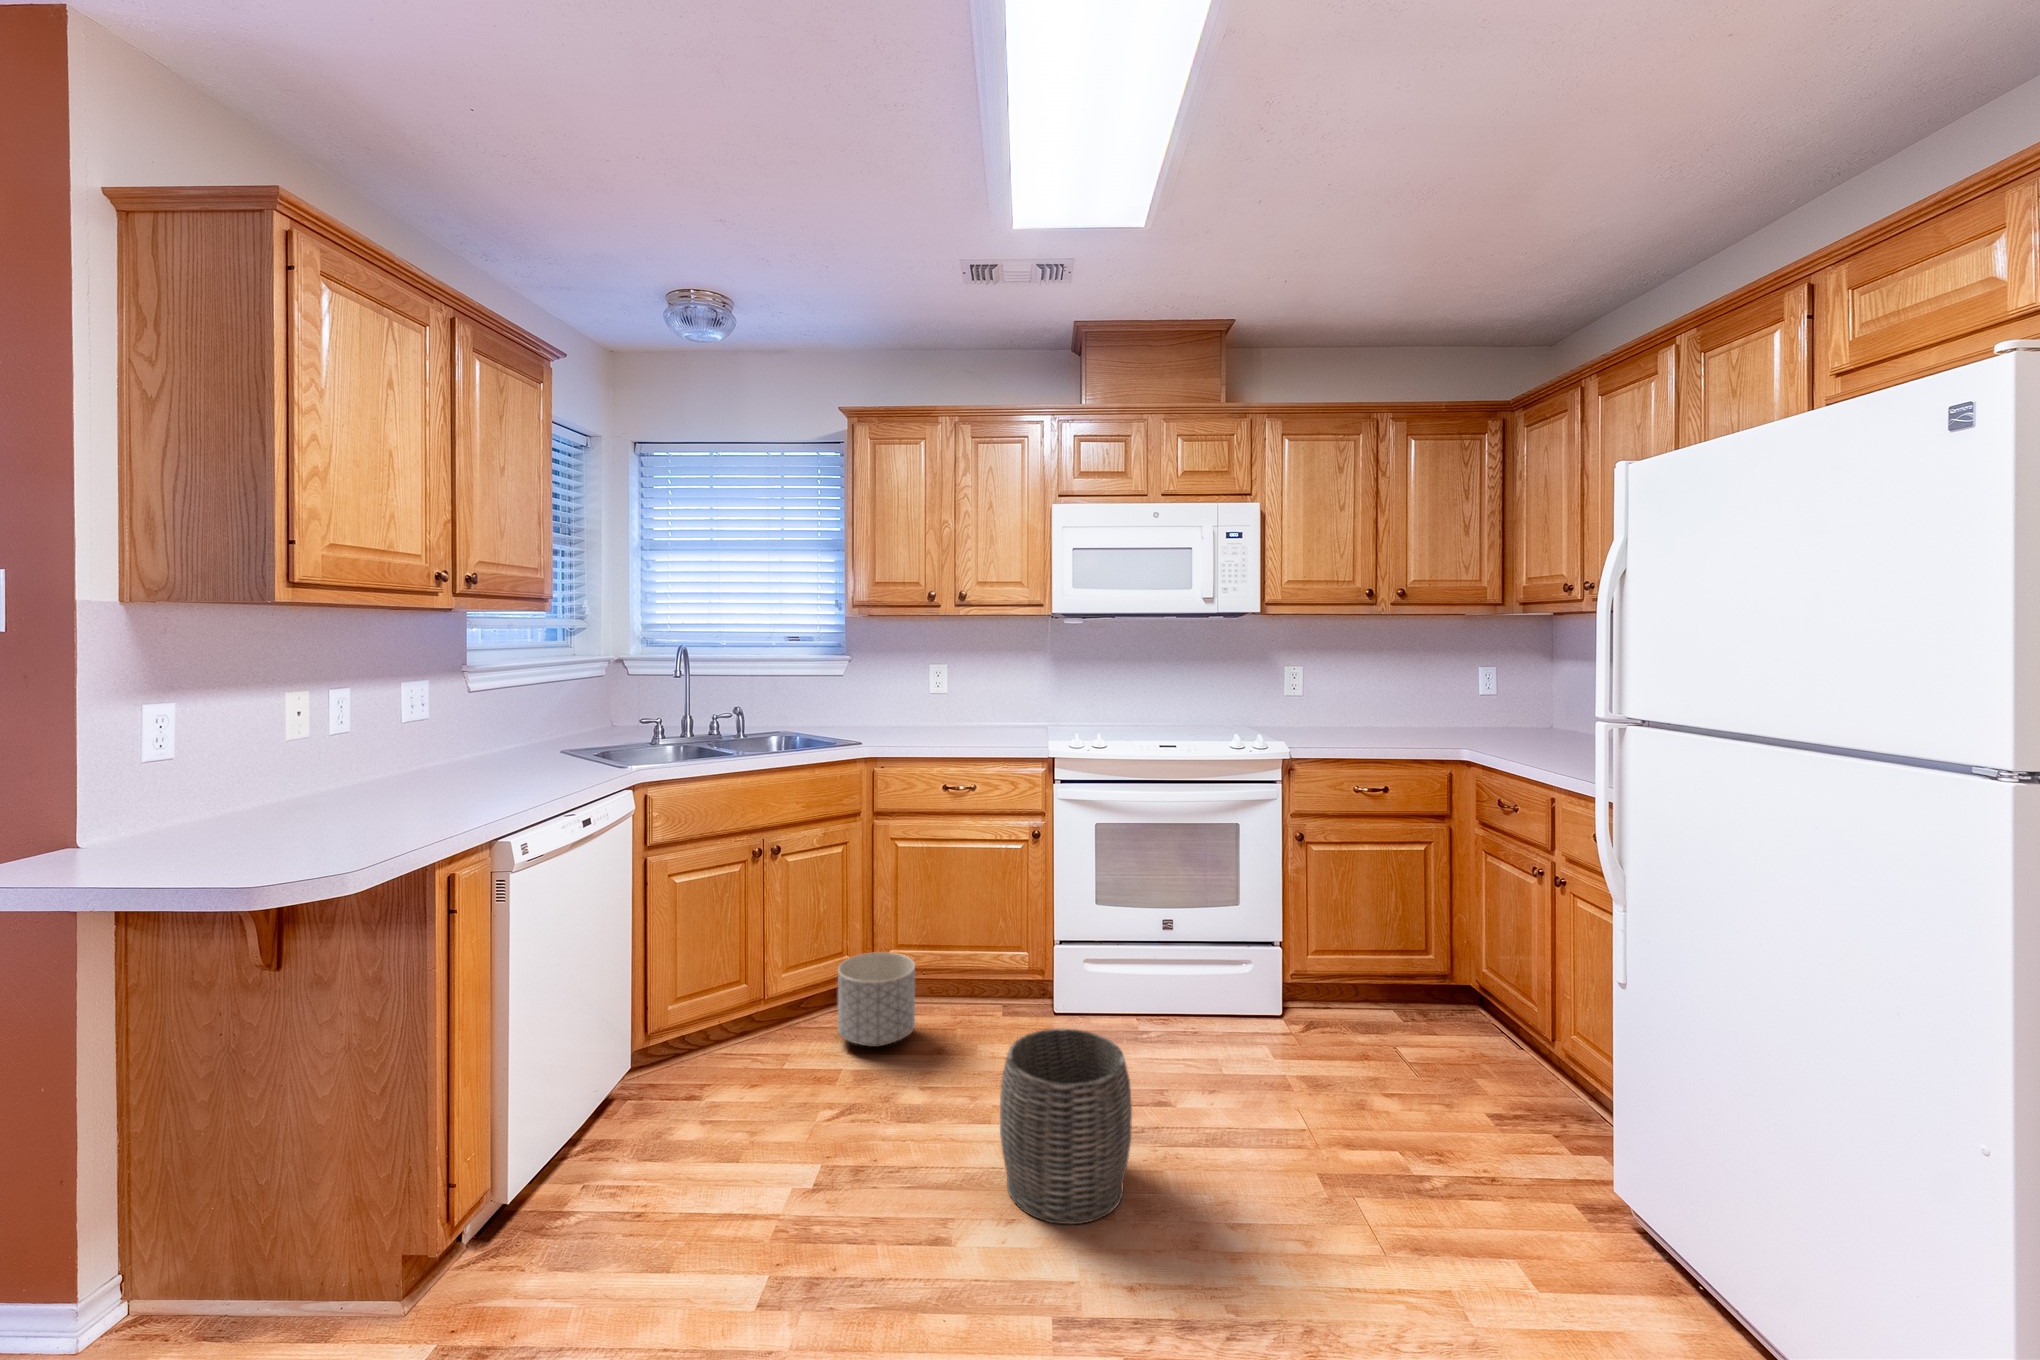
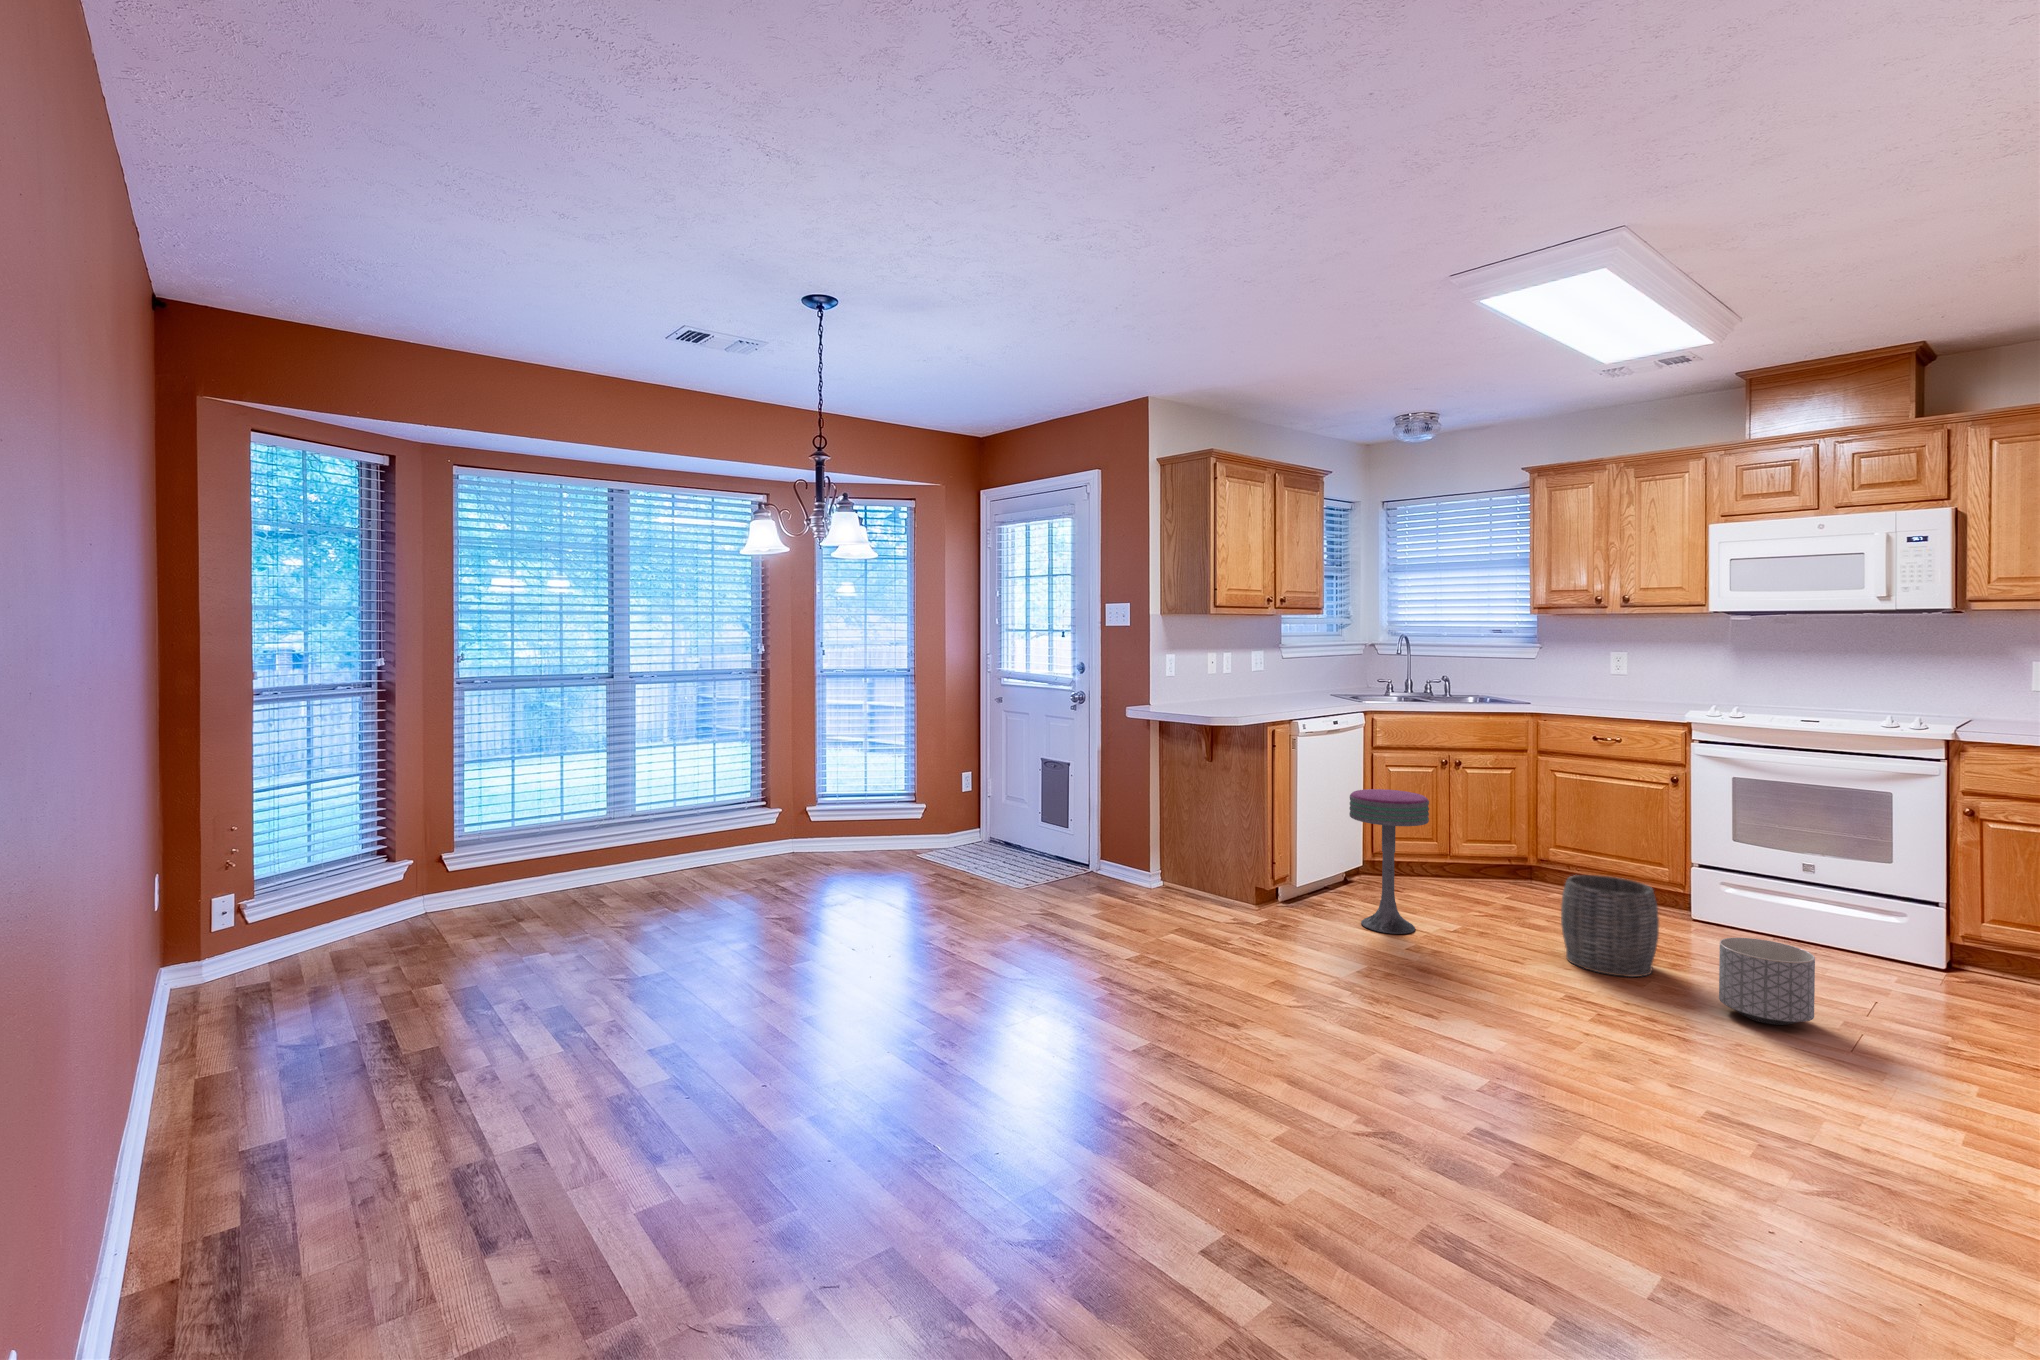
planter: present [838,952,915,1047] -> present [1719,938,1815,1025]
bar stool: none [634,954,790,1283] -> present [1349,789,1429,934]

